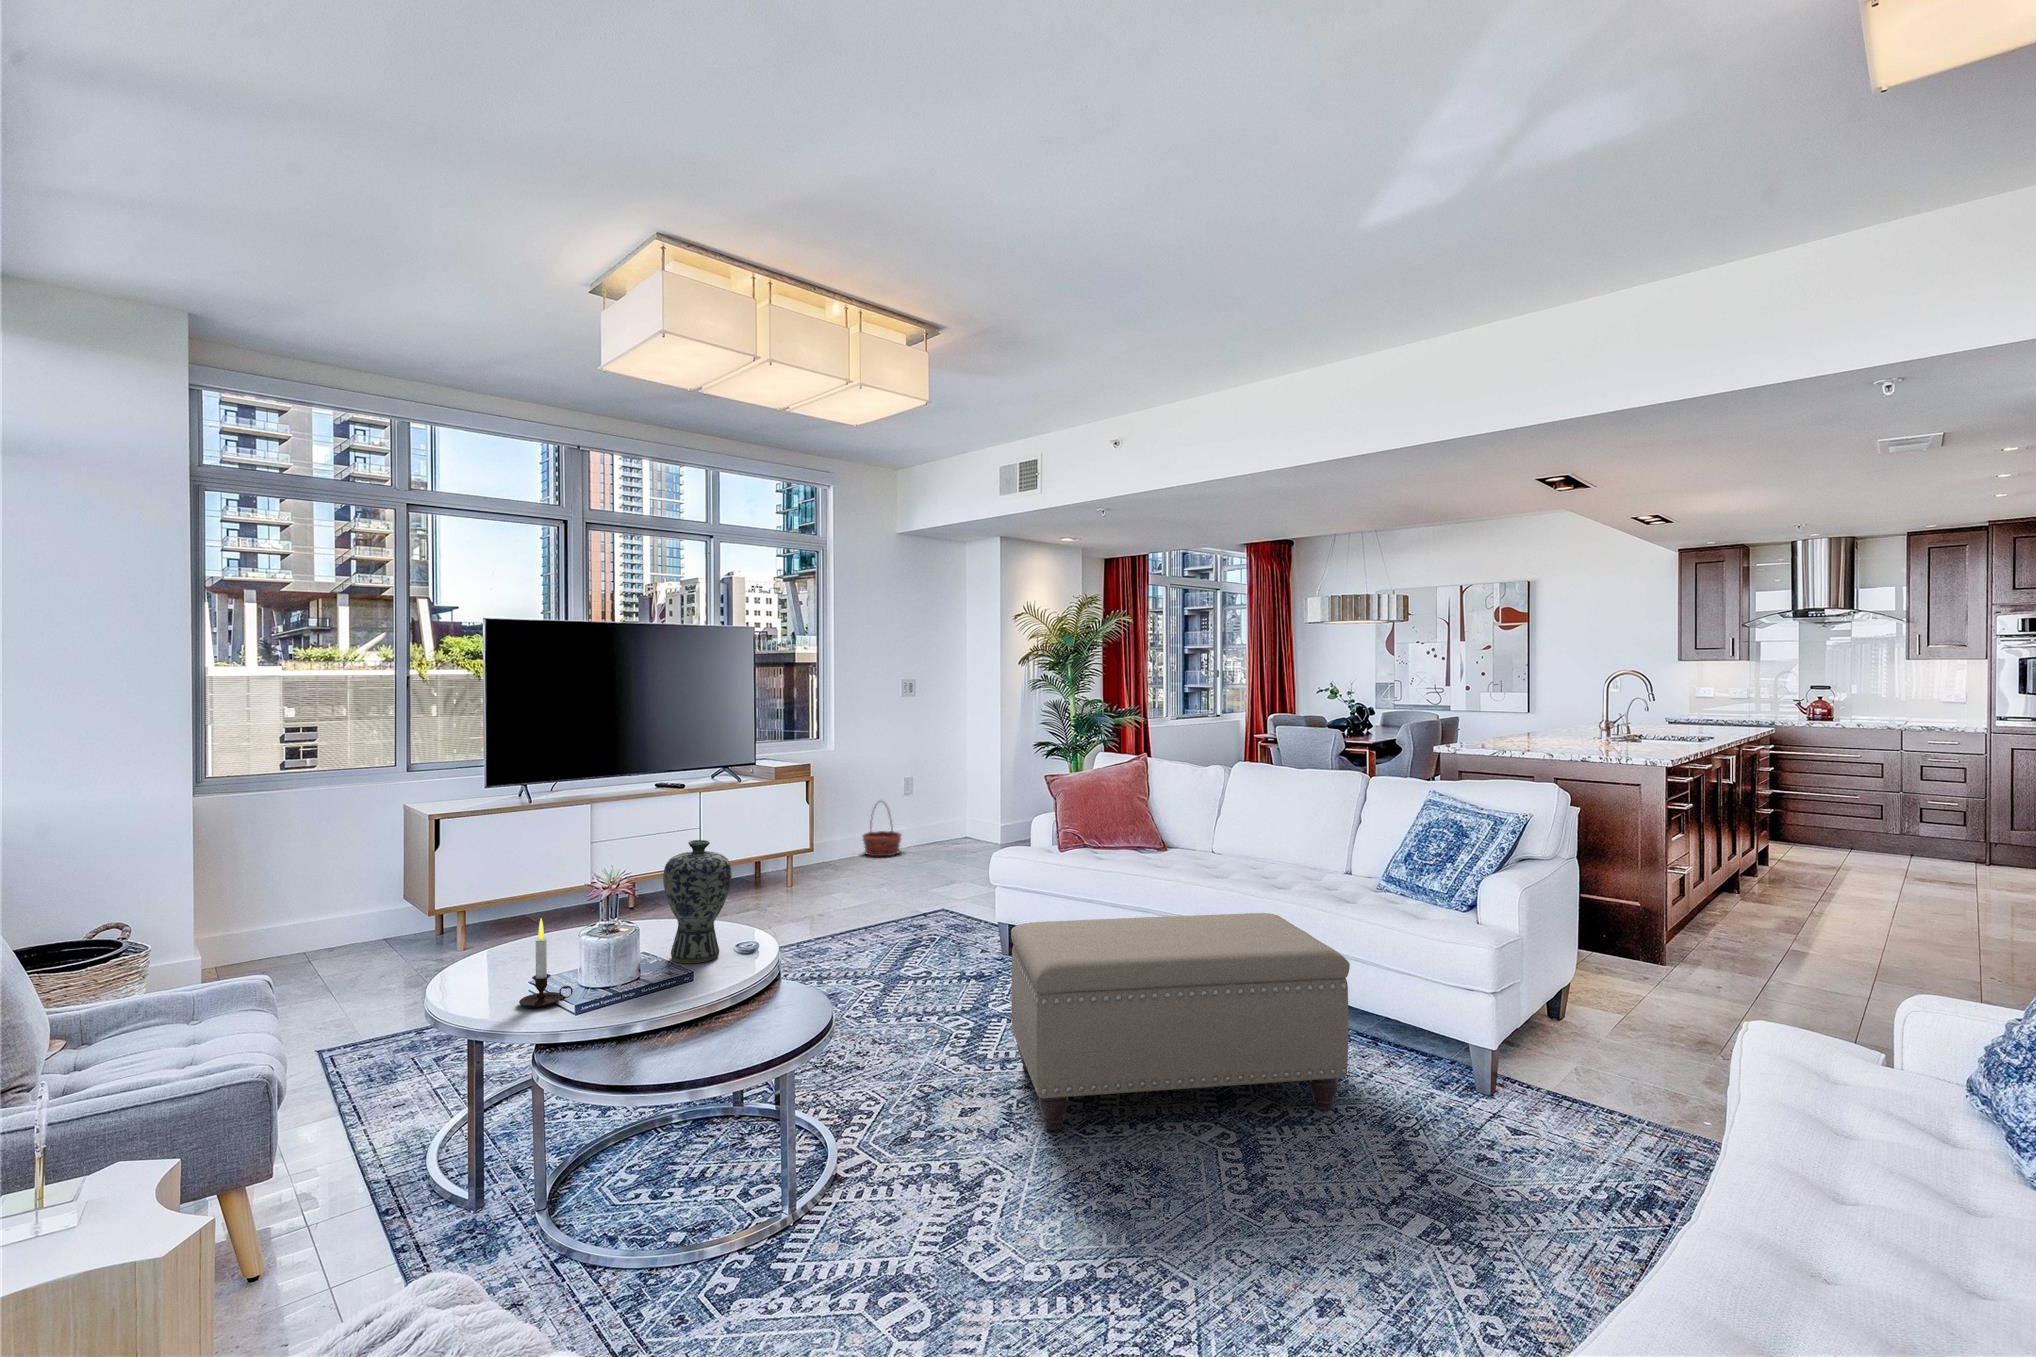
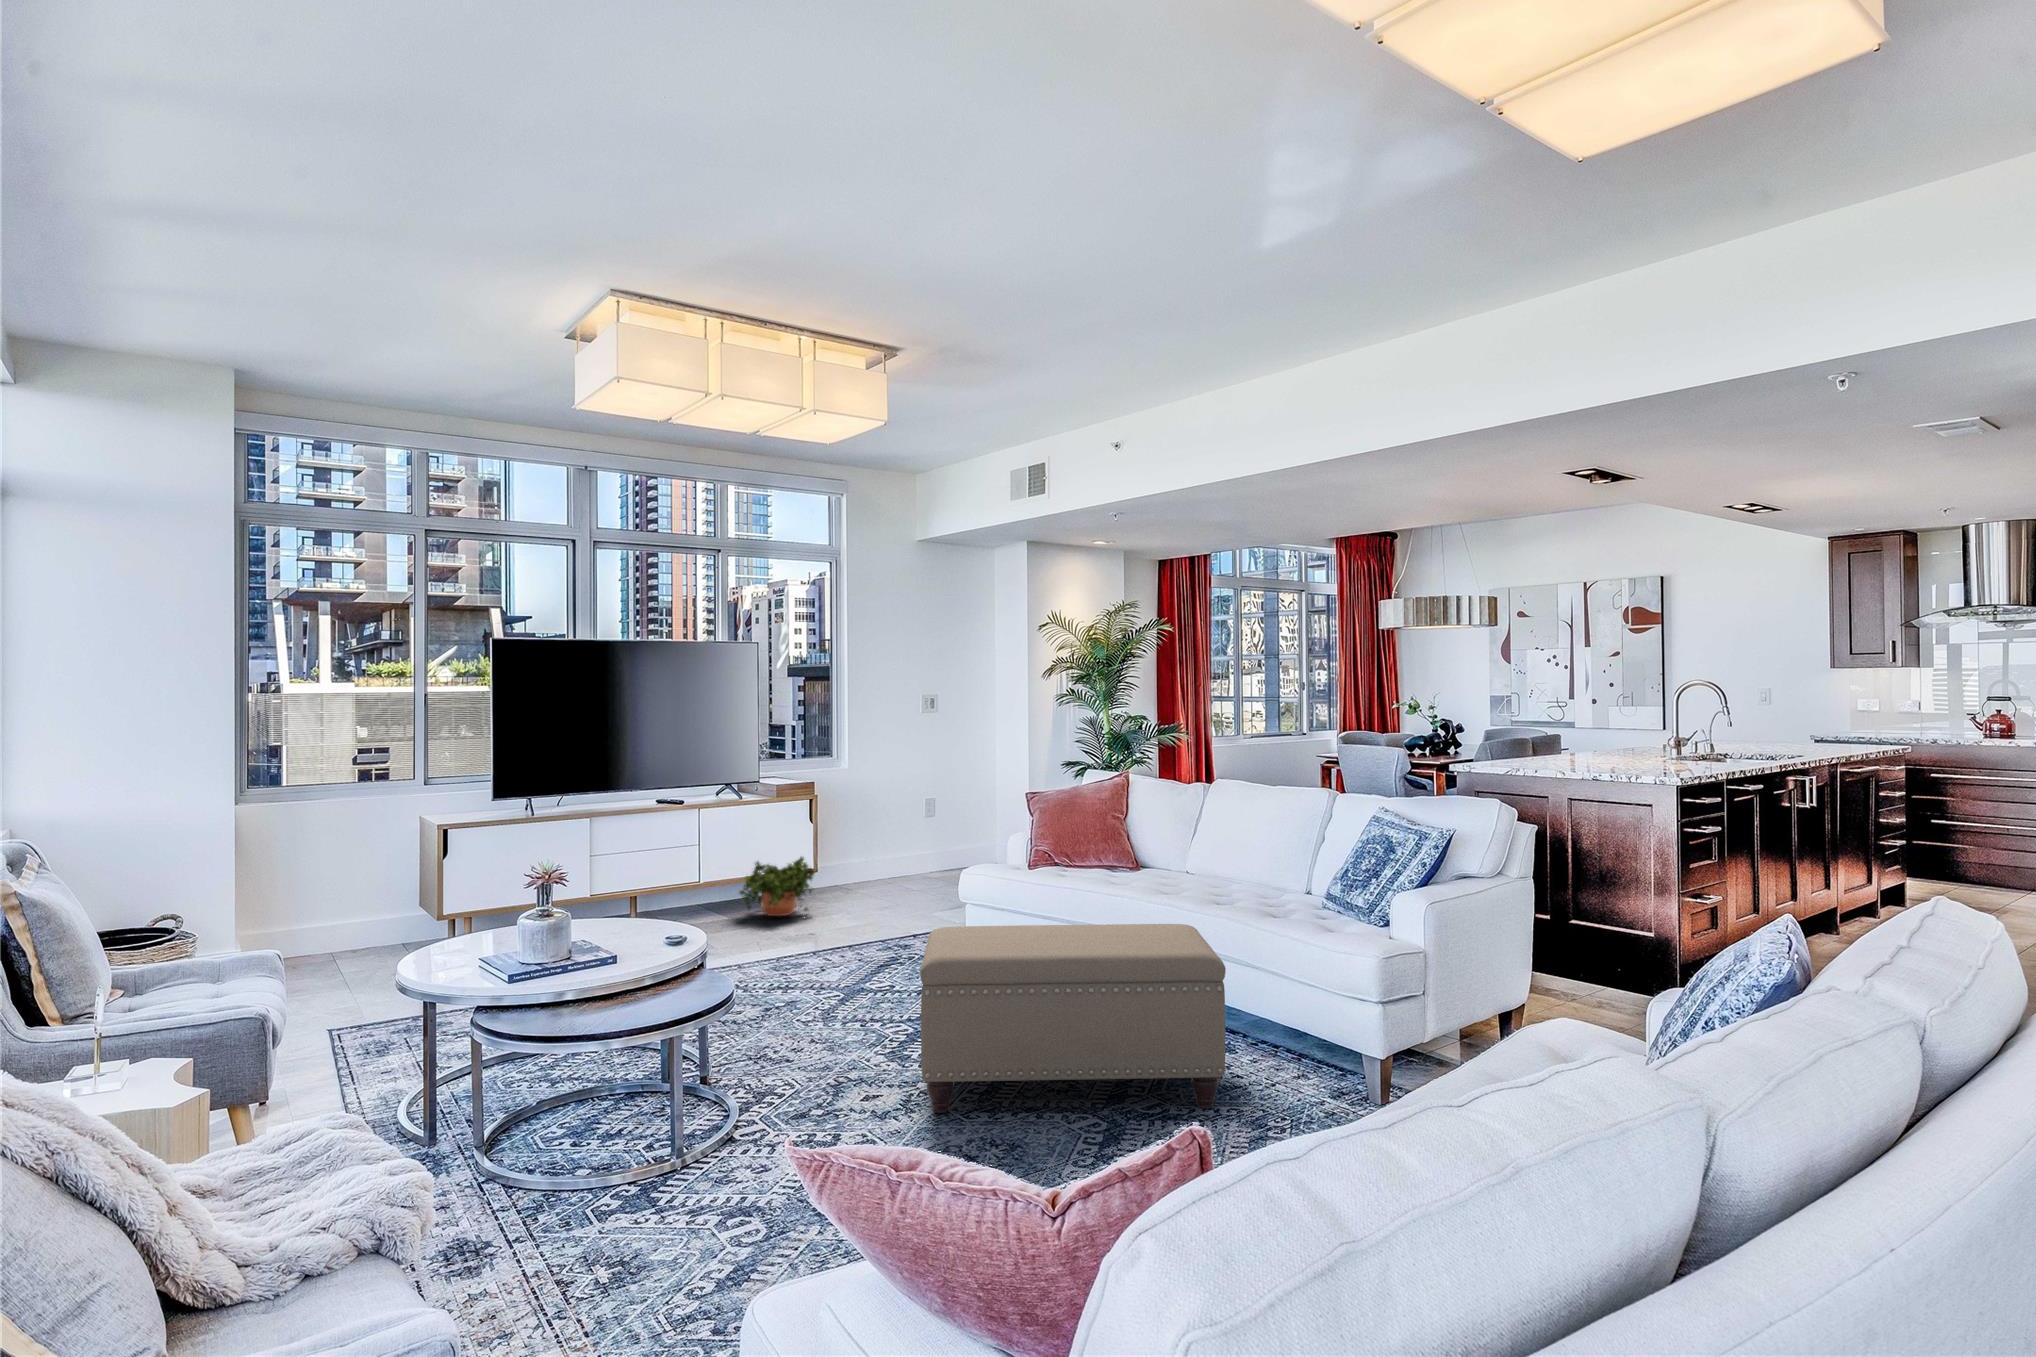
basket: present [863,807,901,856] -> none [881,822,924,880]
potted plant: none [736,837,815,899] -> present [739,857,815,916]
vase: present [663,840,732,963] -> none [600,842,661,951]
candle: present [519,919,573,1007] -> none [464,902,508,977]

